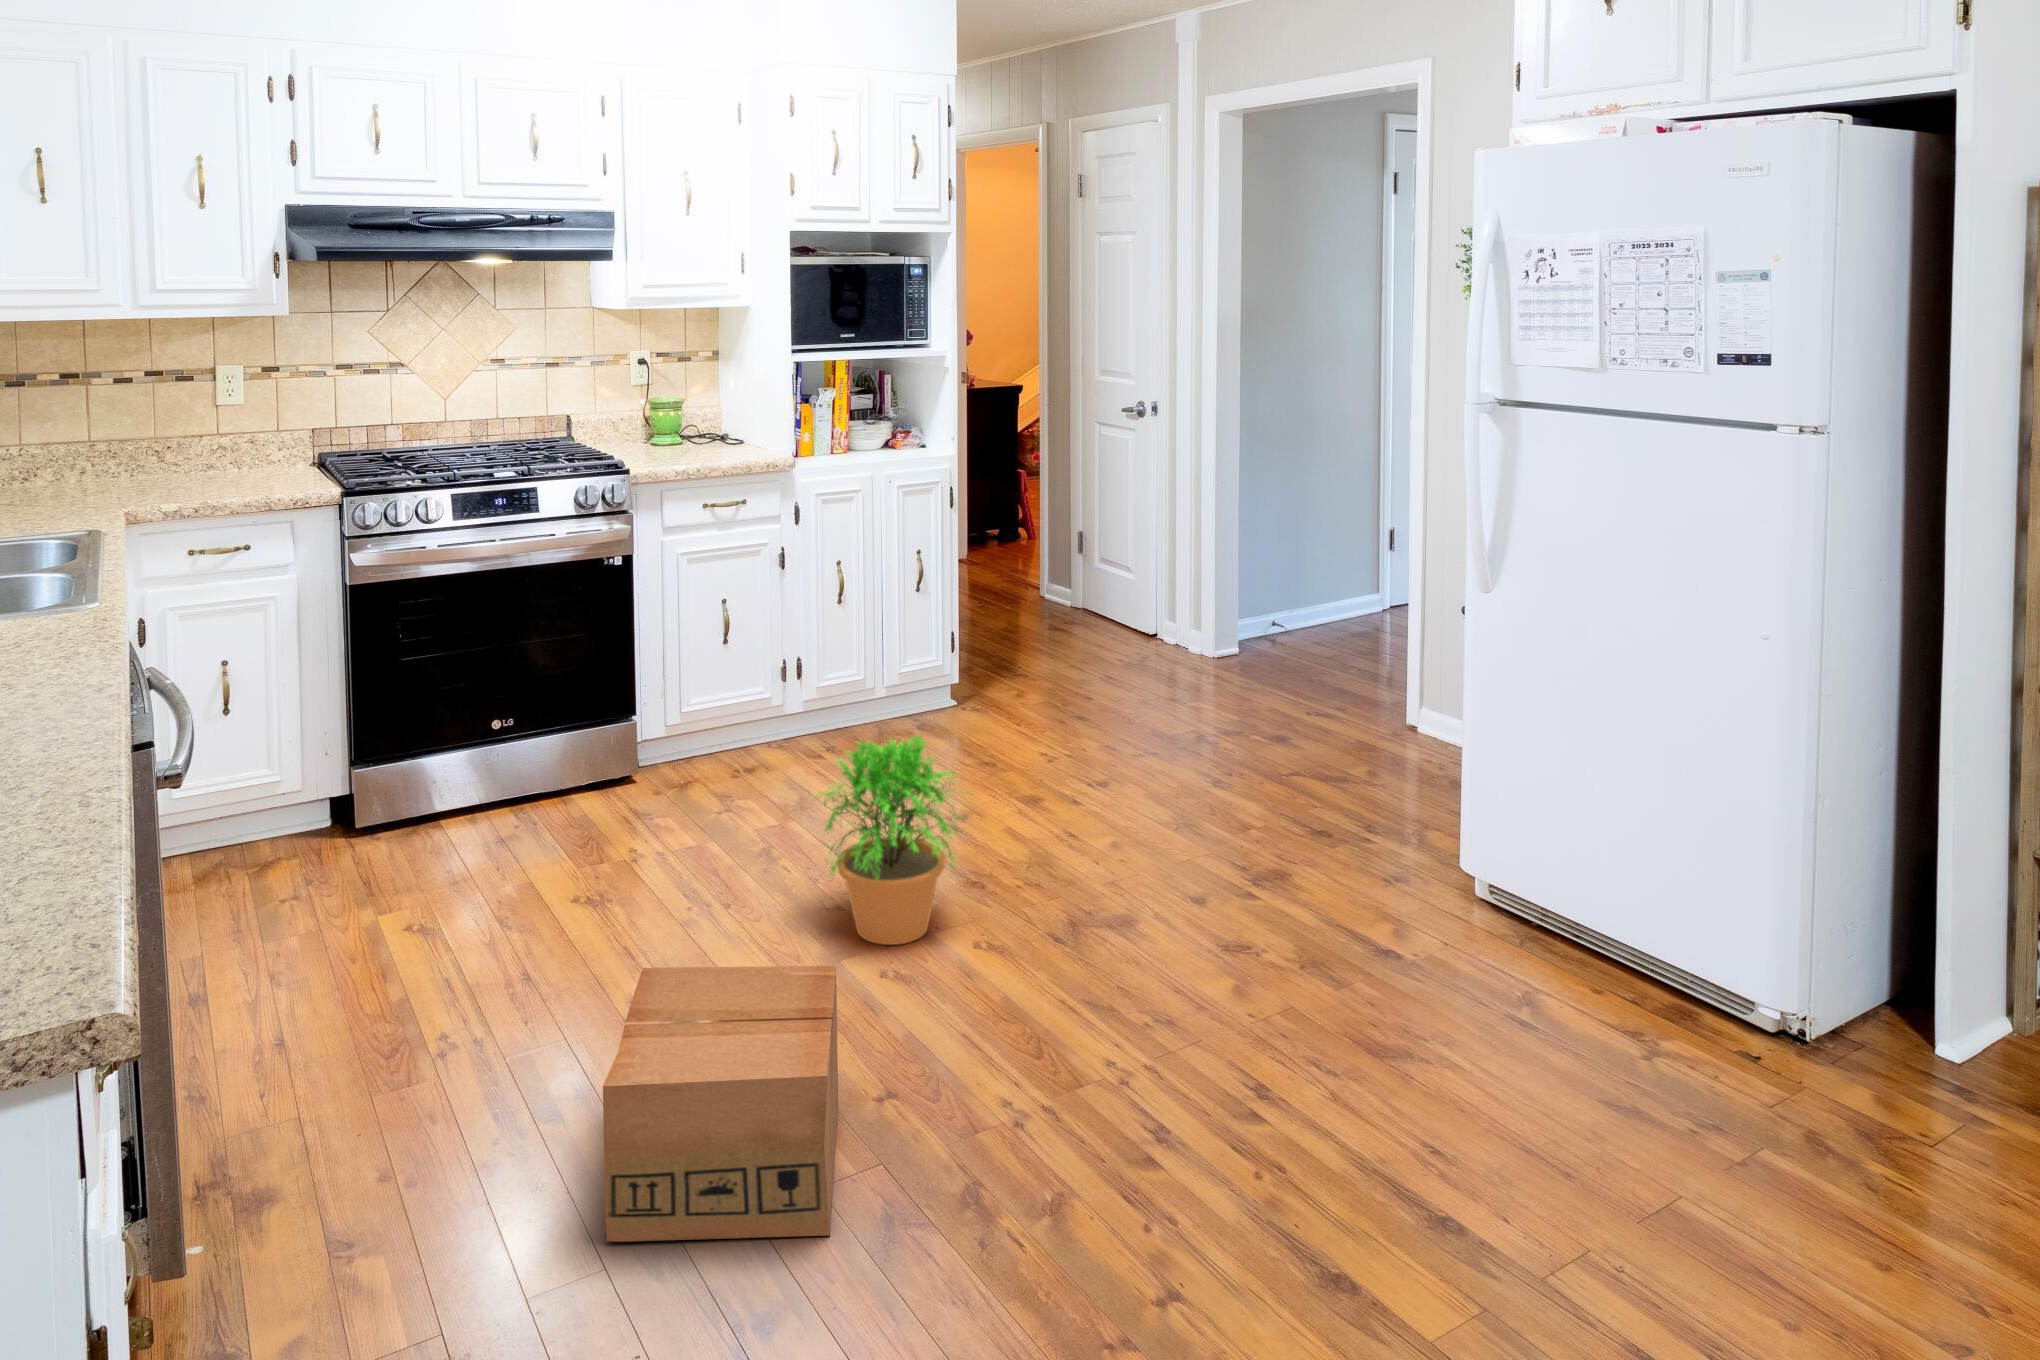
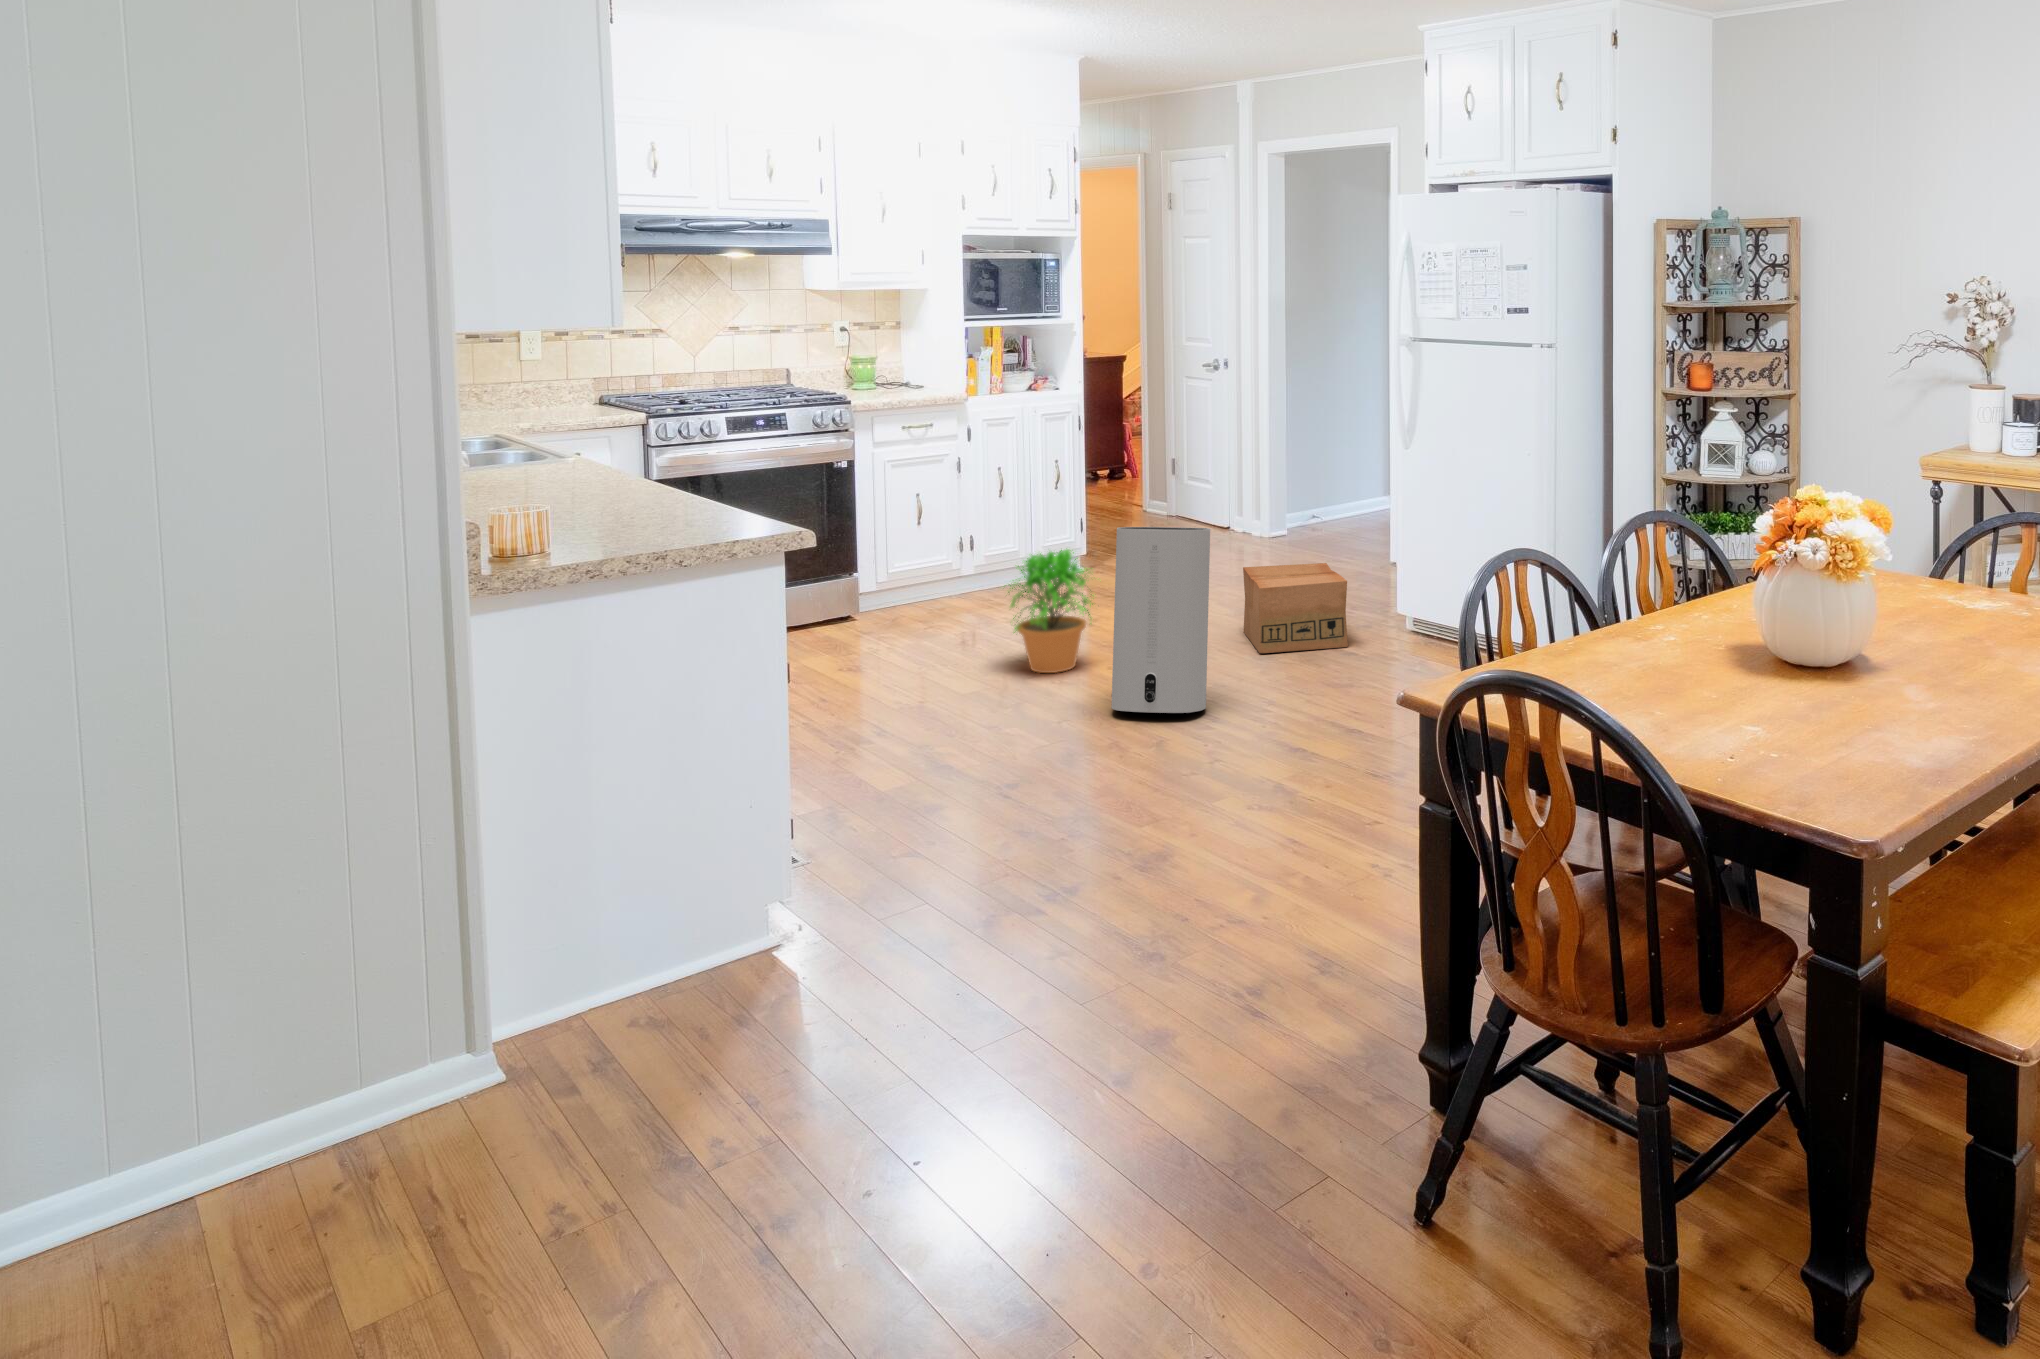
air purifier: none [979,738,1159,1110] -> present [1111,527,1210,713]
cardboard box: present [603,966,838,1242] -> present [1243,563,1348,653]

